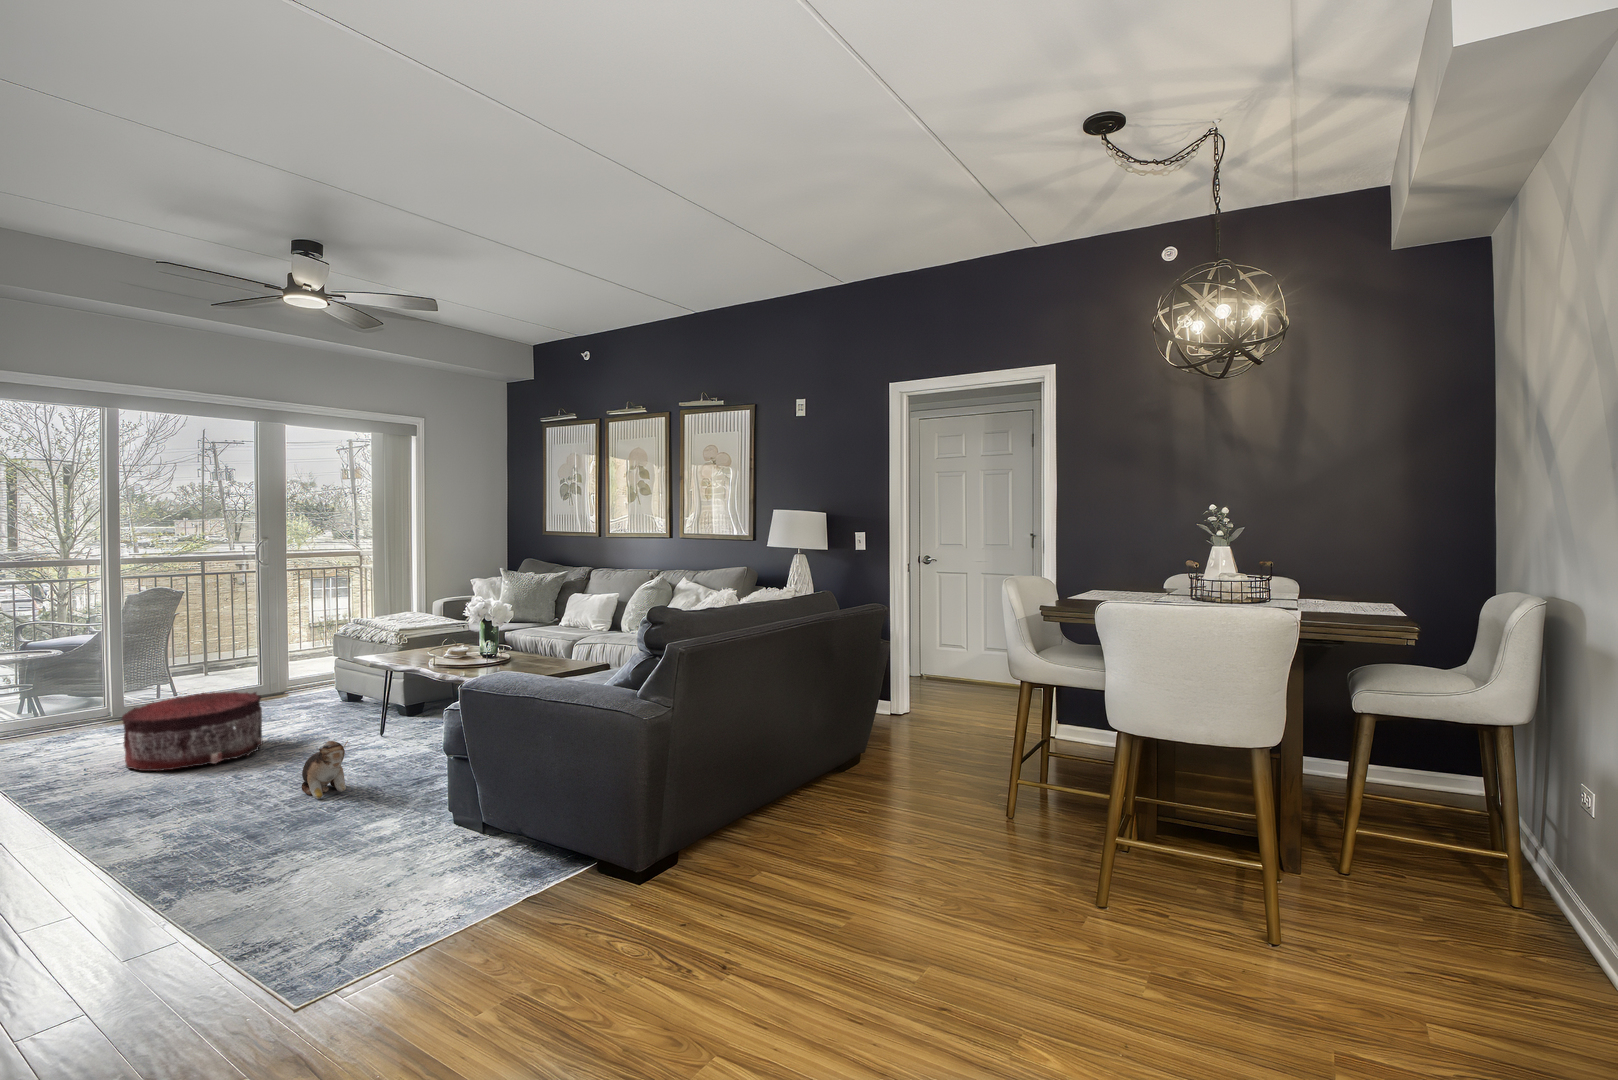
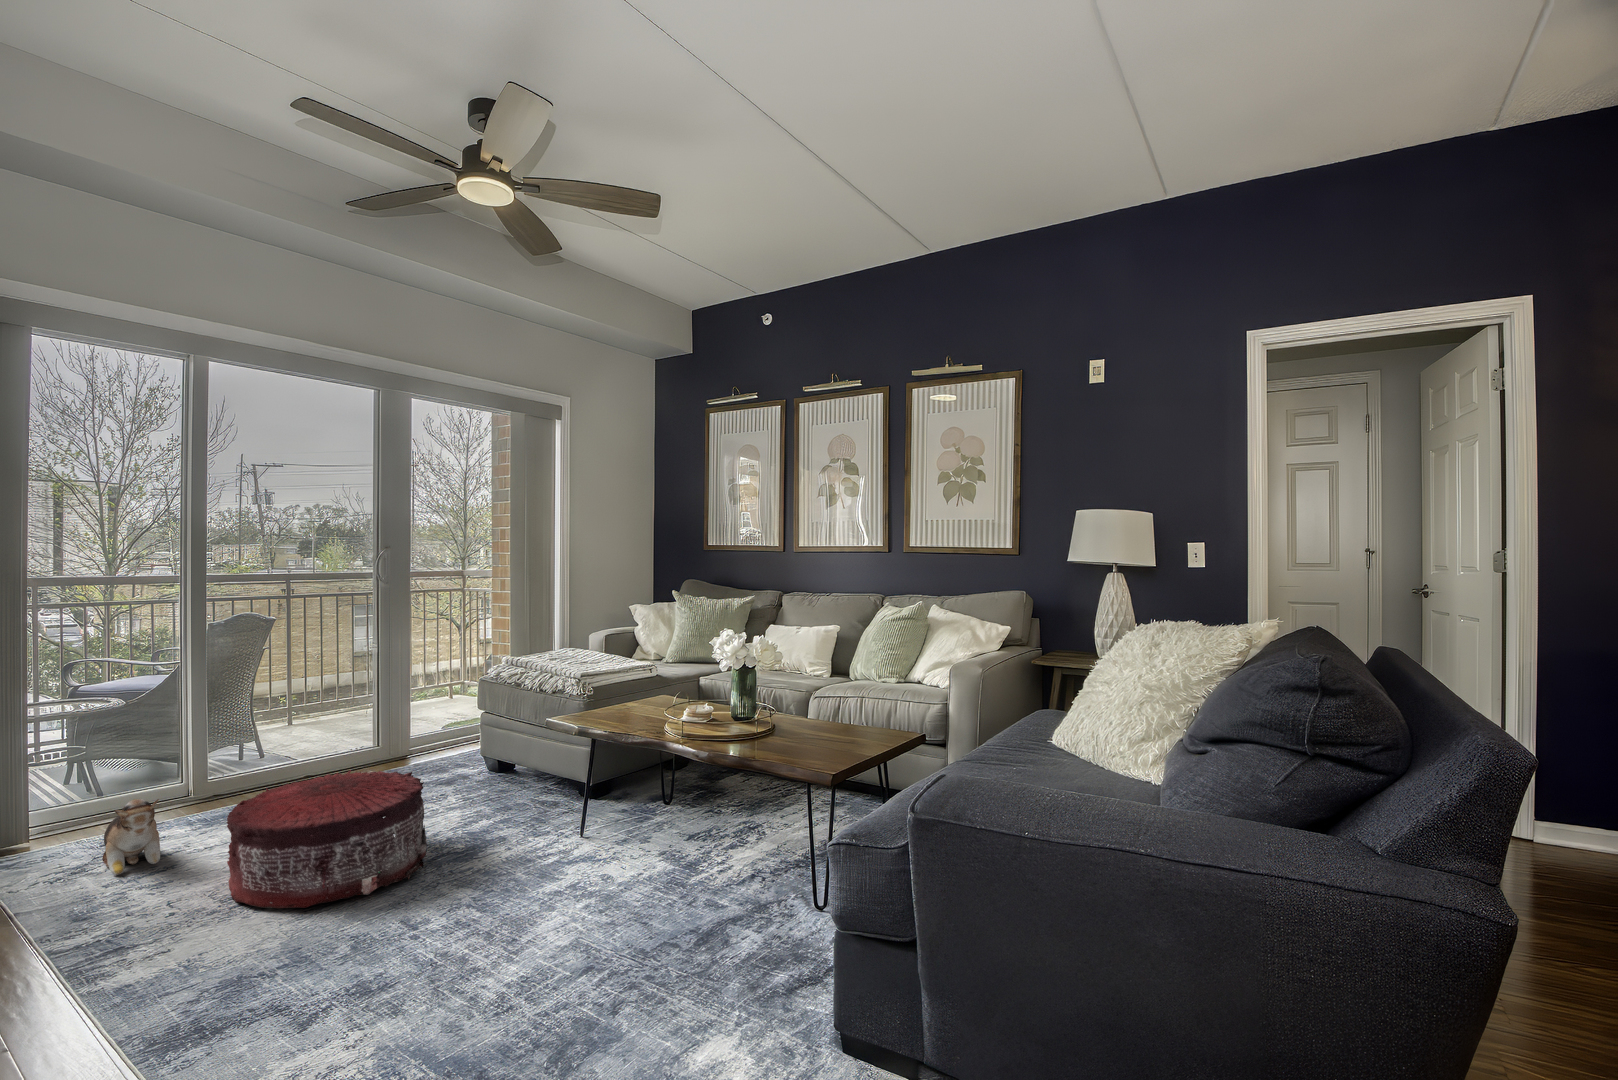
plush toy: present [302,741,348,799] -> present [102,799,160,875]

